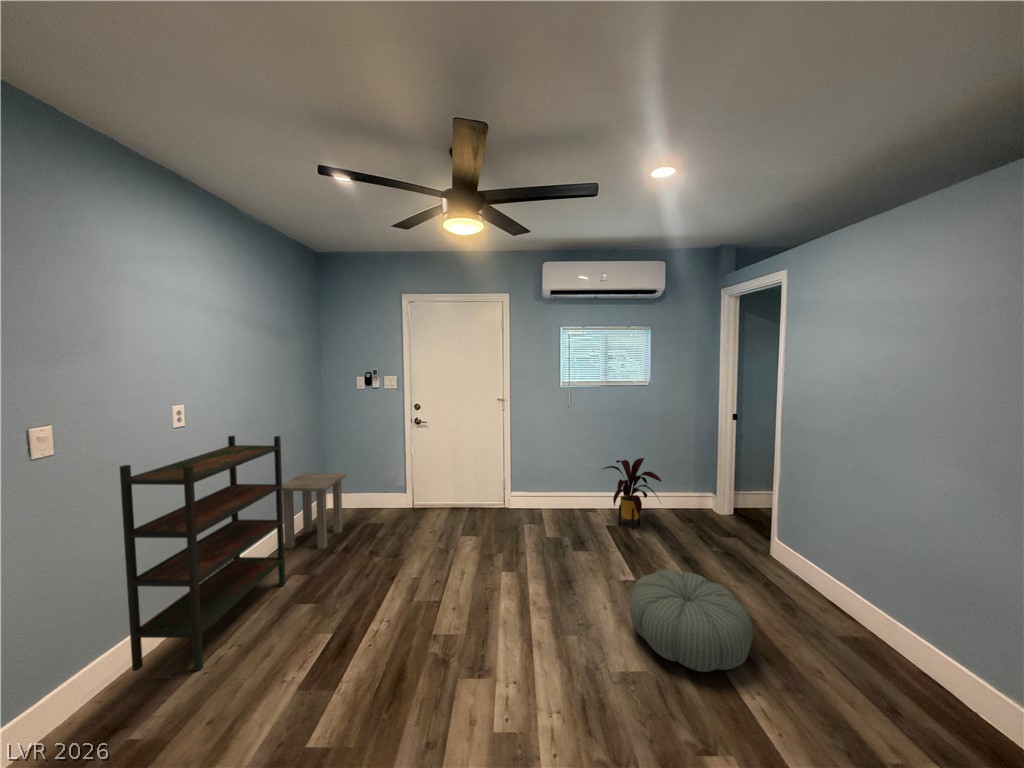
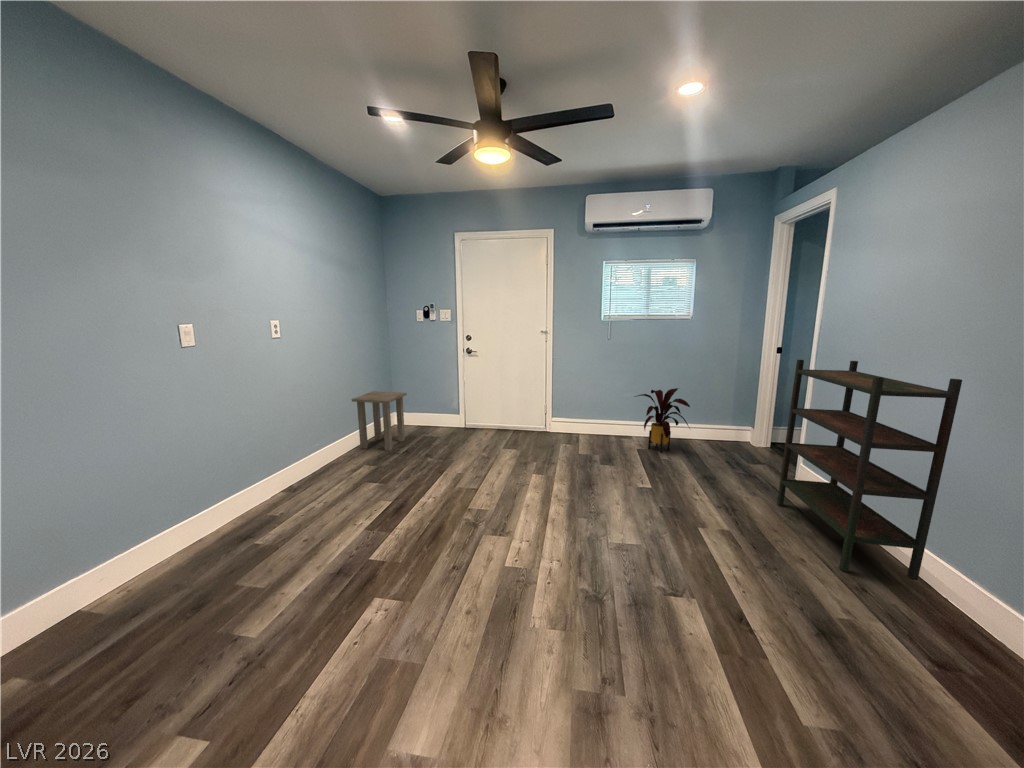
bookshelf: present [120,436,285,671] -> present [777,360,962,580]
pouf: present [630,570,753,672] -> none [635,474,745,549]

